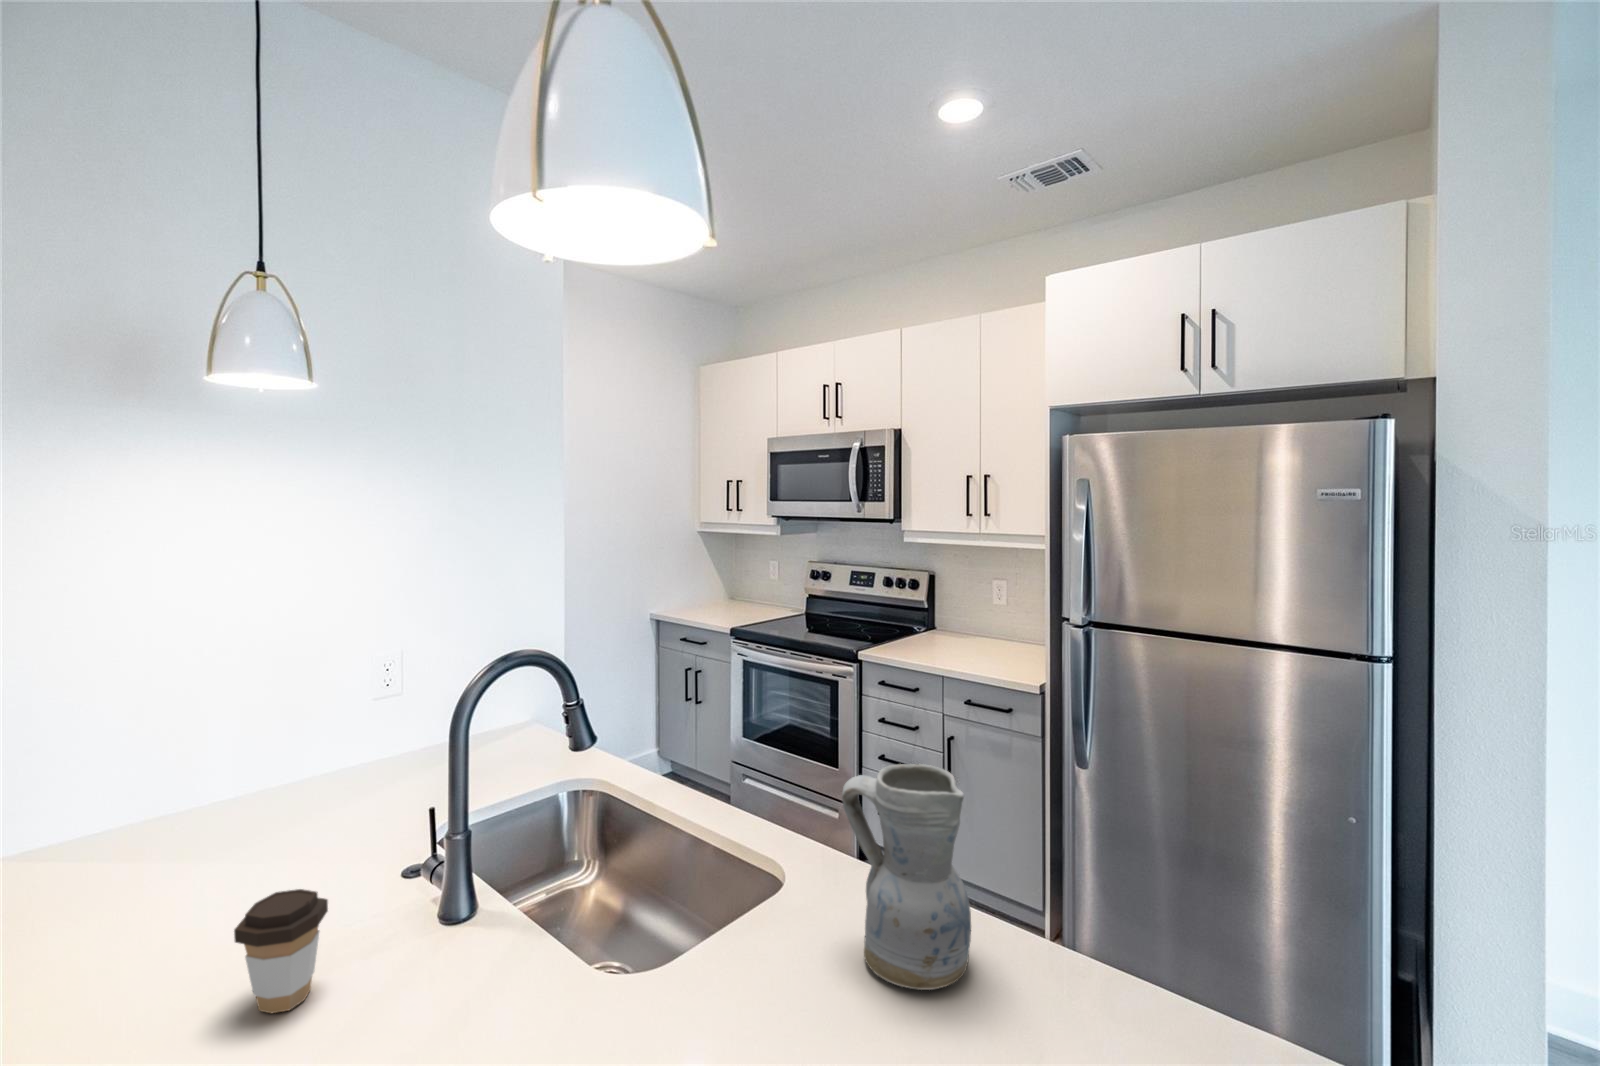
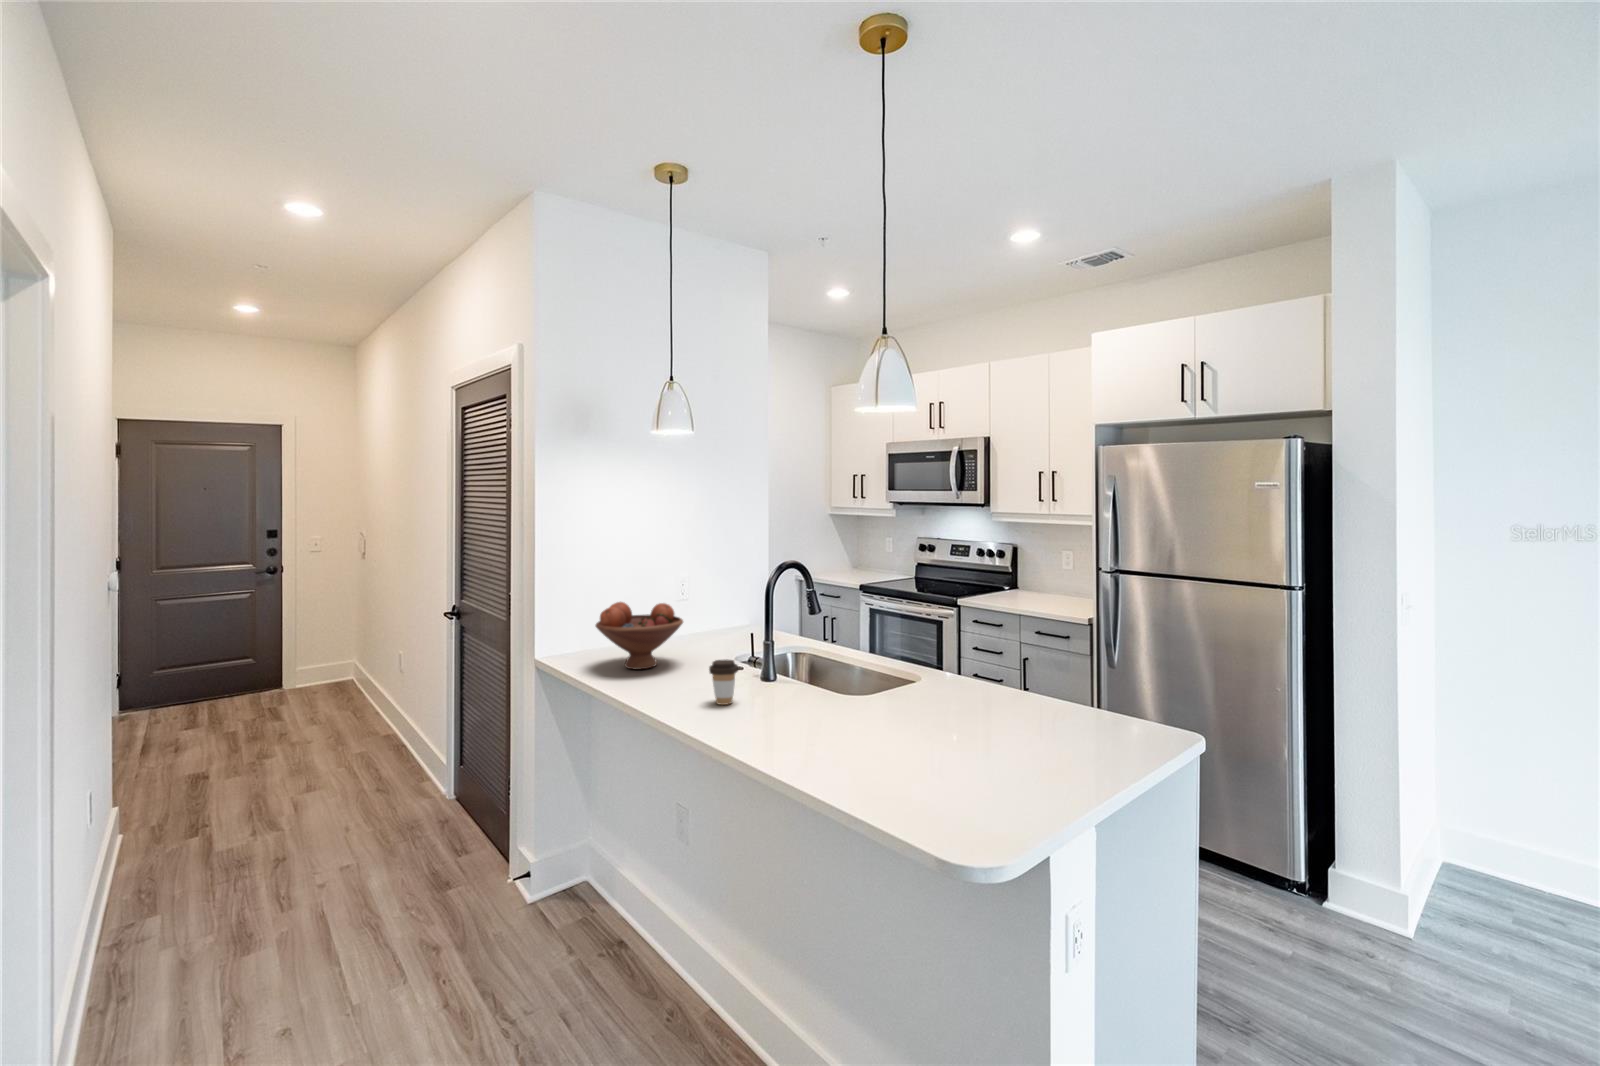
fruit bowl: none [100,712,321,858] -> present [596,602,683,669]
ceramic pitcher: present [842,764,971,990] -> none [958,614,1018,706]

